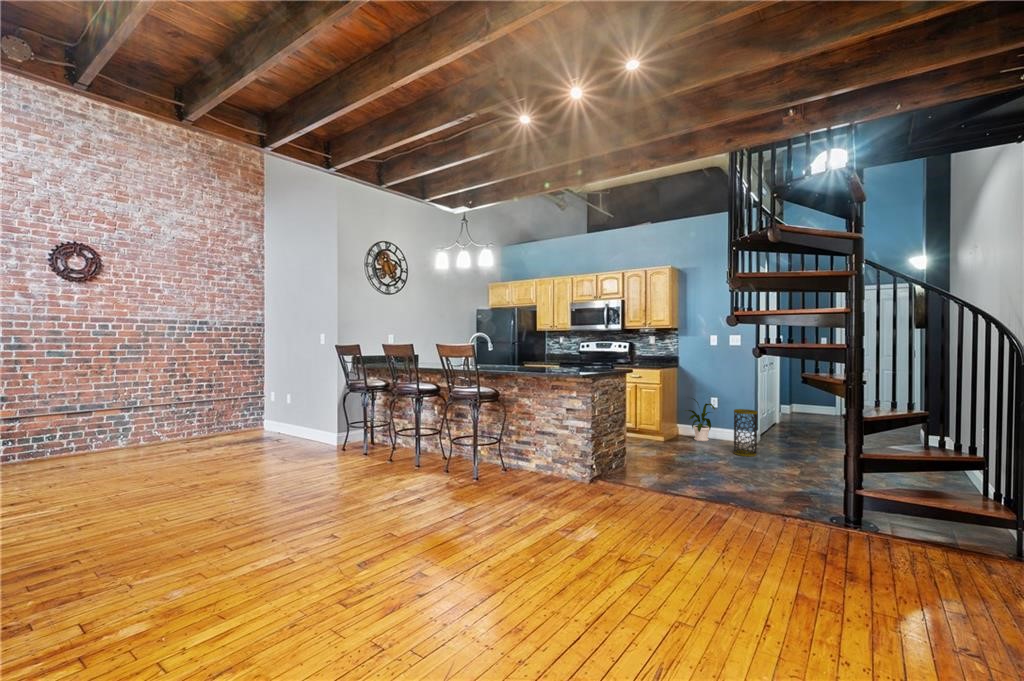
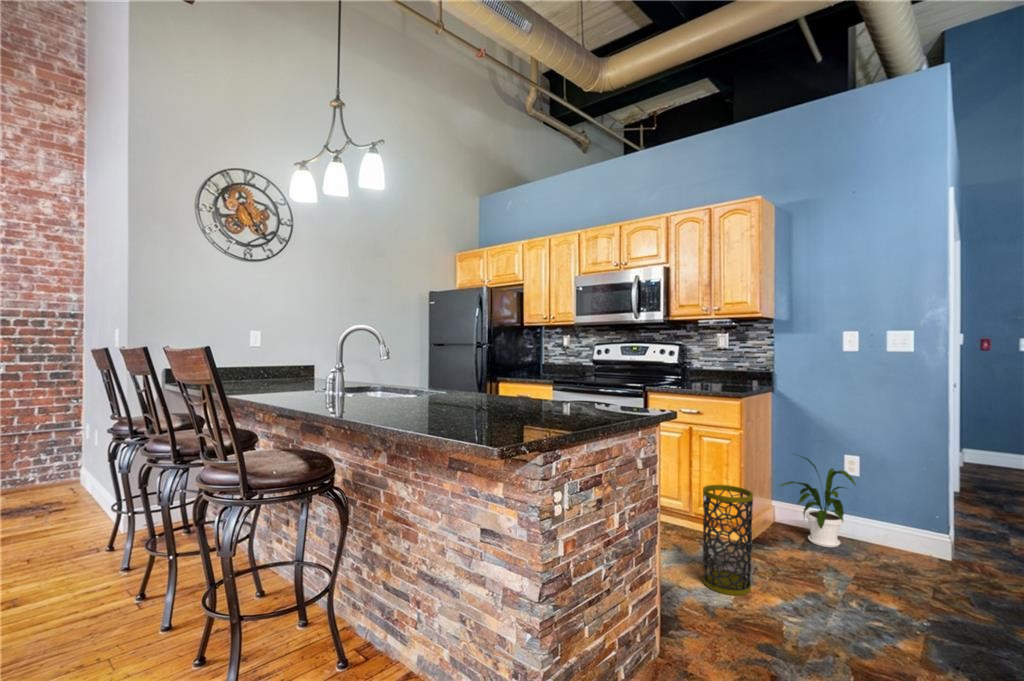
trash can: present [734,409,758,457] -> present [703,485,753,595]

